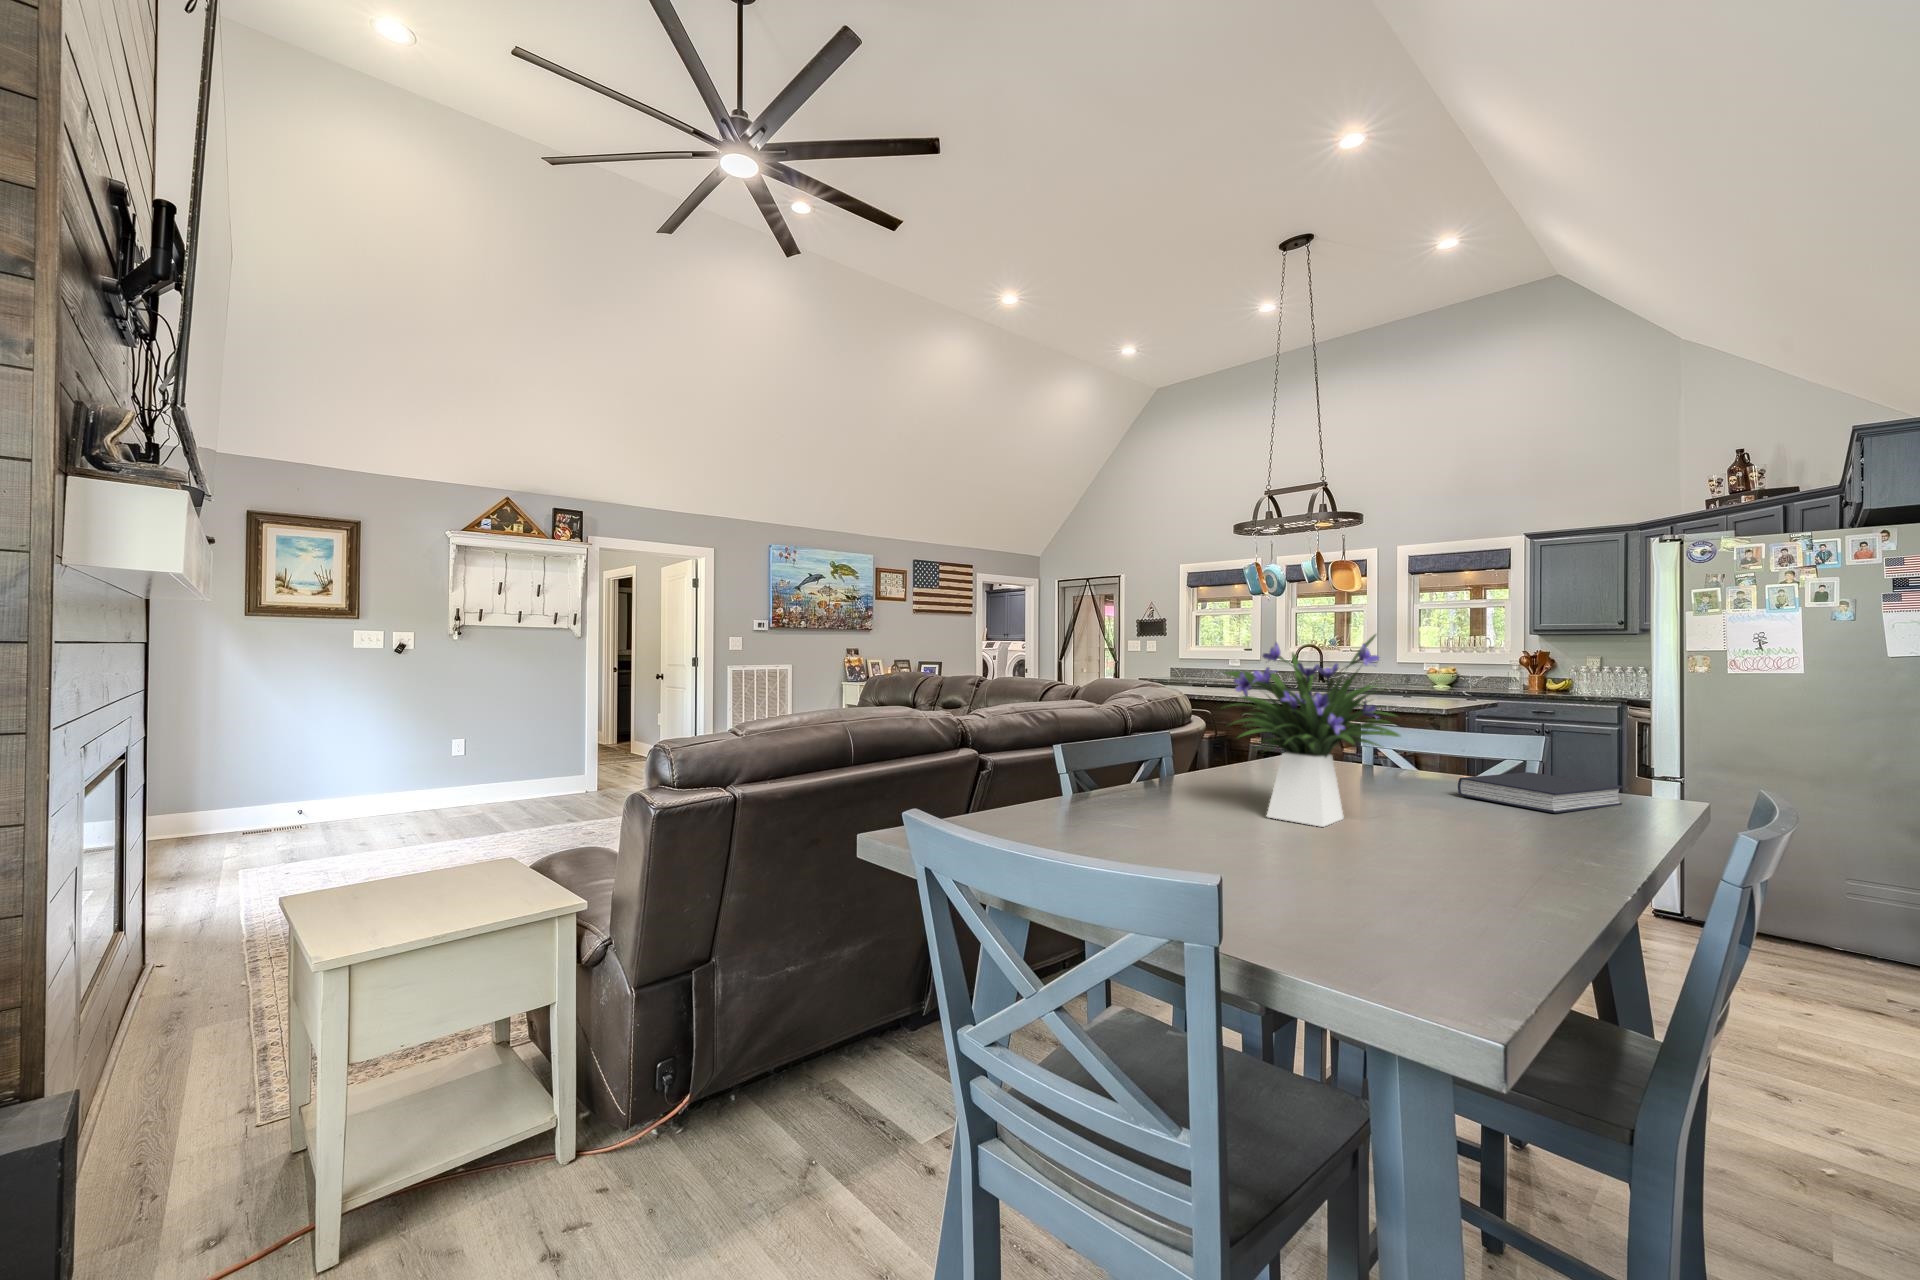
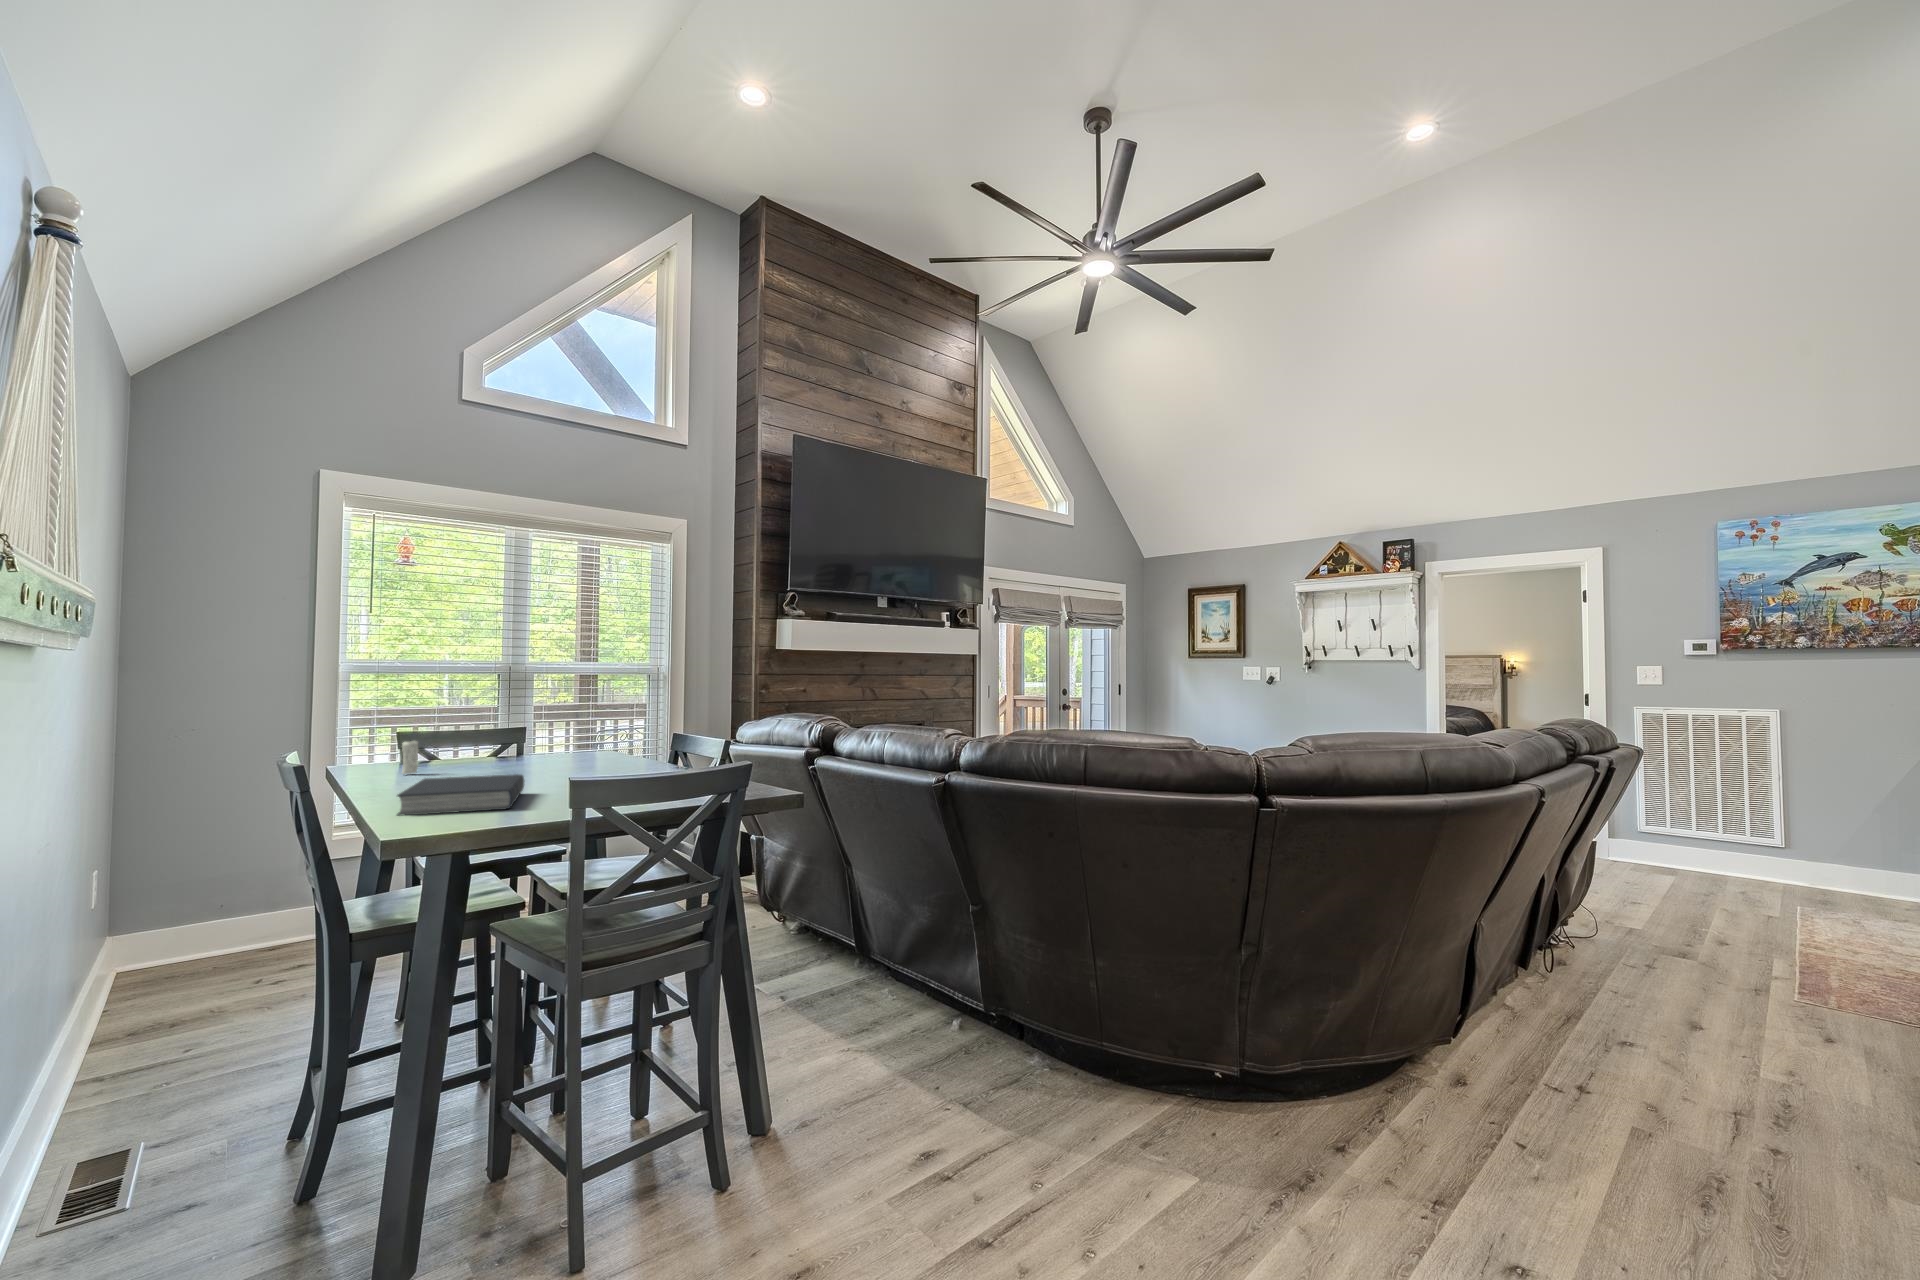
flower arrangement: present [1225,634,1400,827] -> none [461,643,594,774]
candle: none [1442,790,1470,860] -> present [402,741,419,774]

